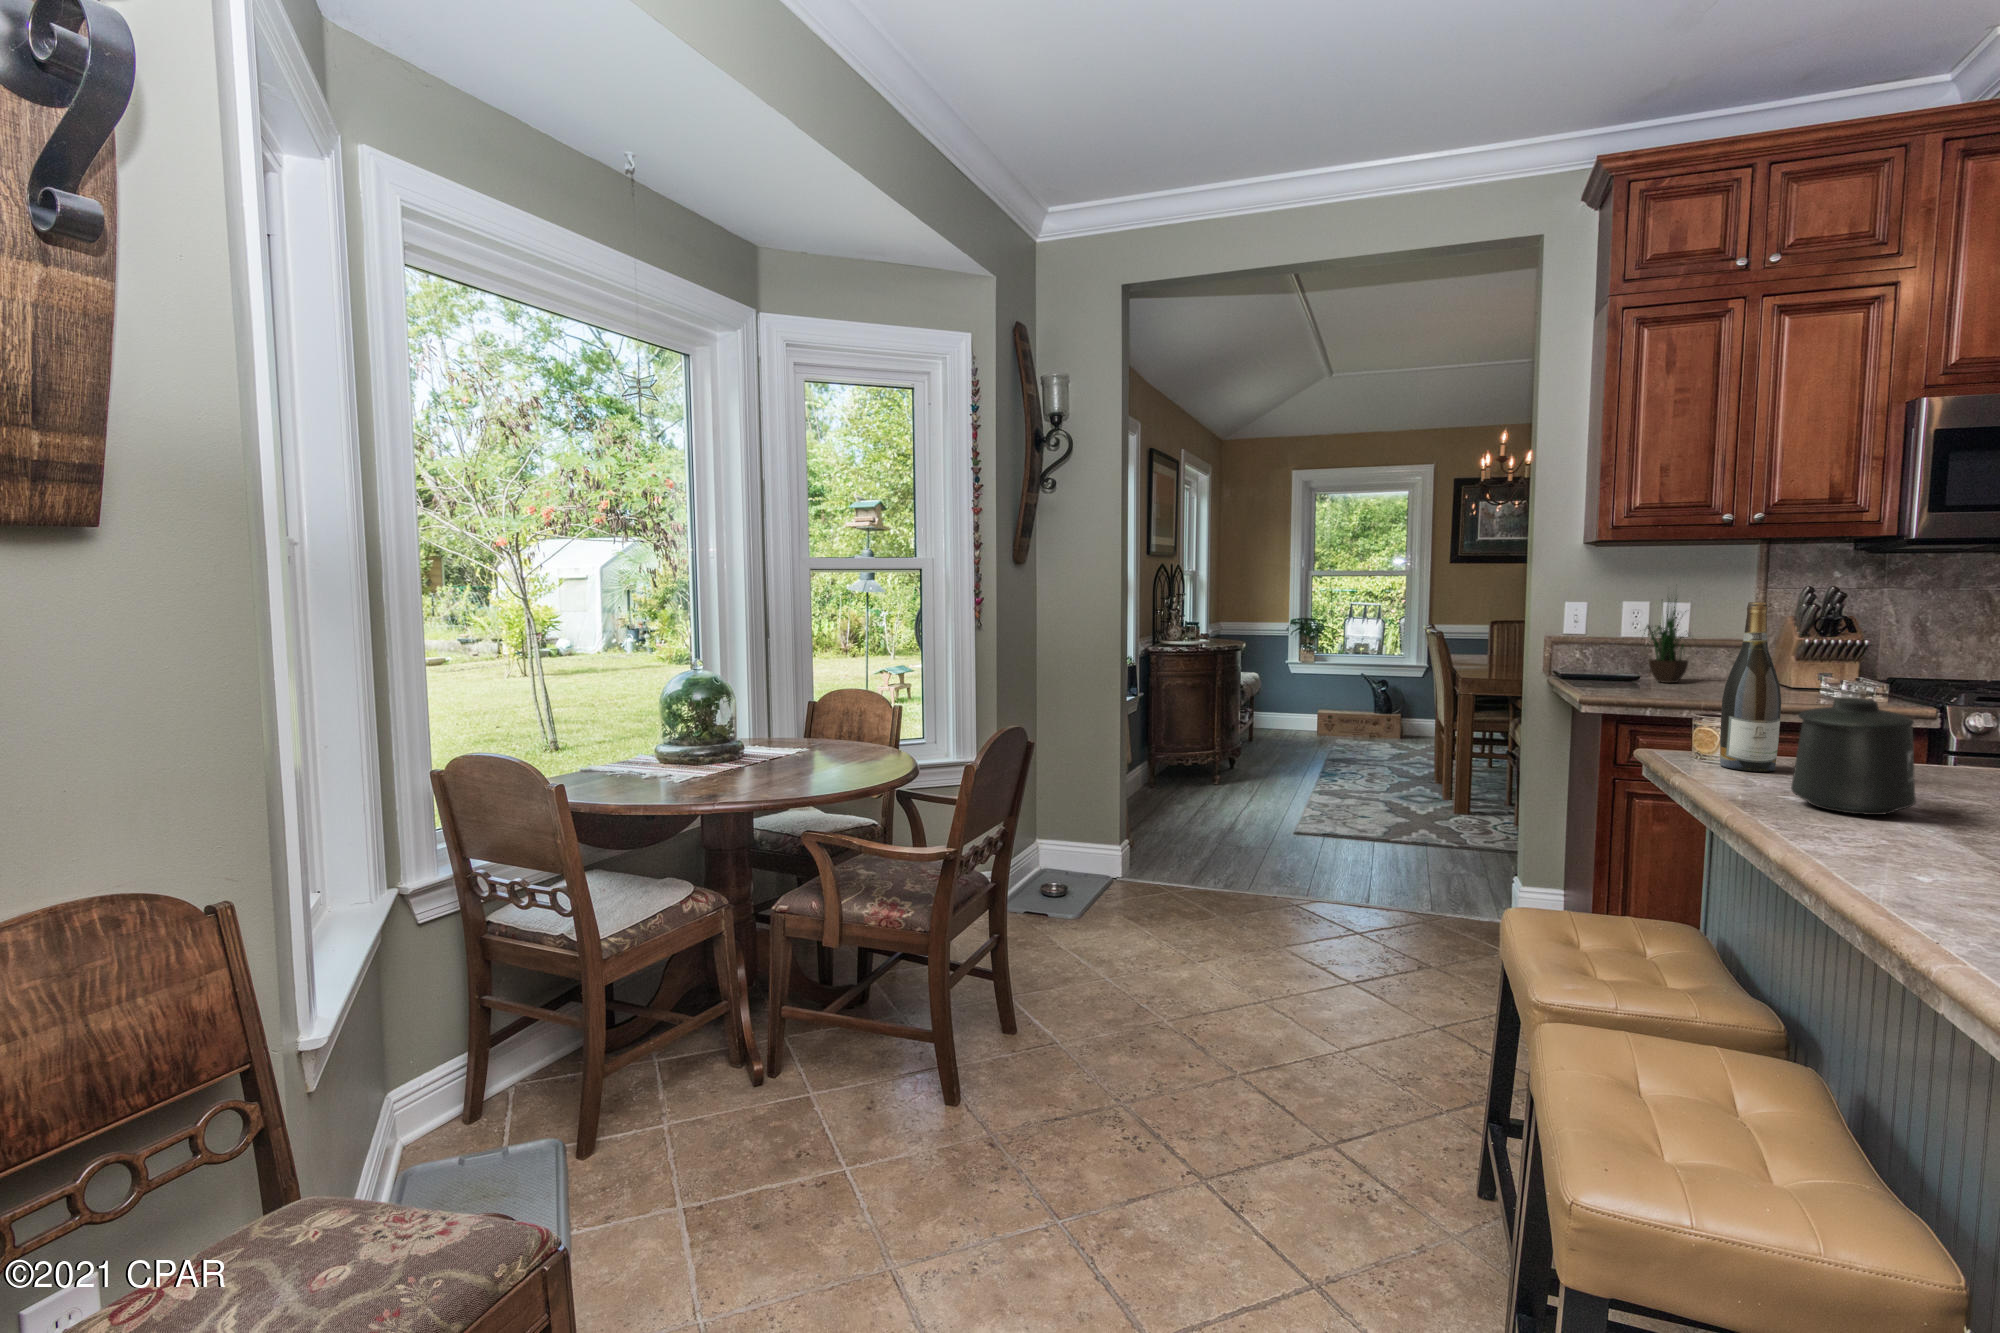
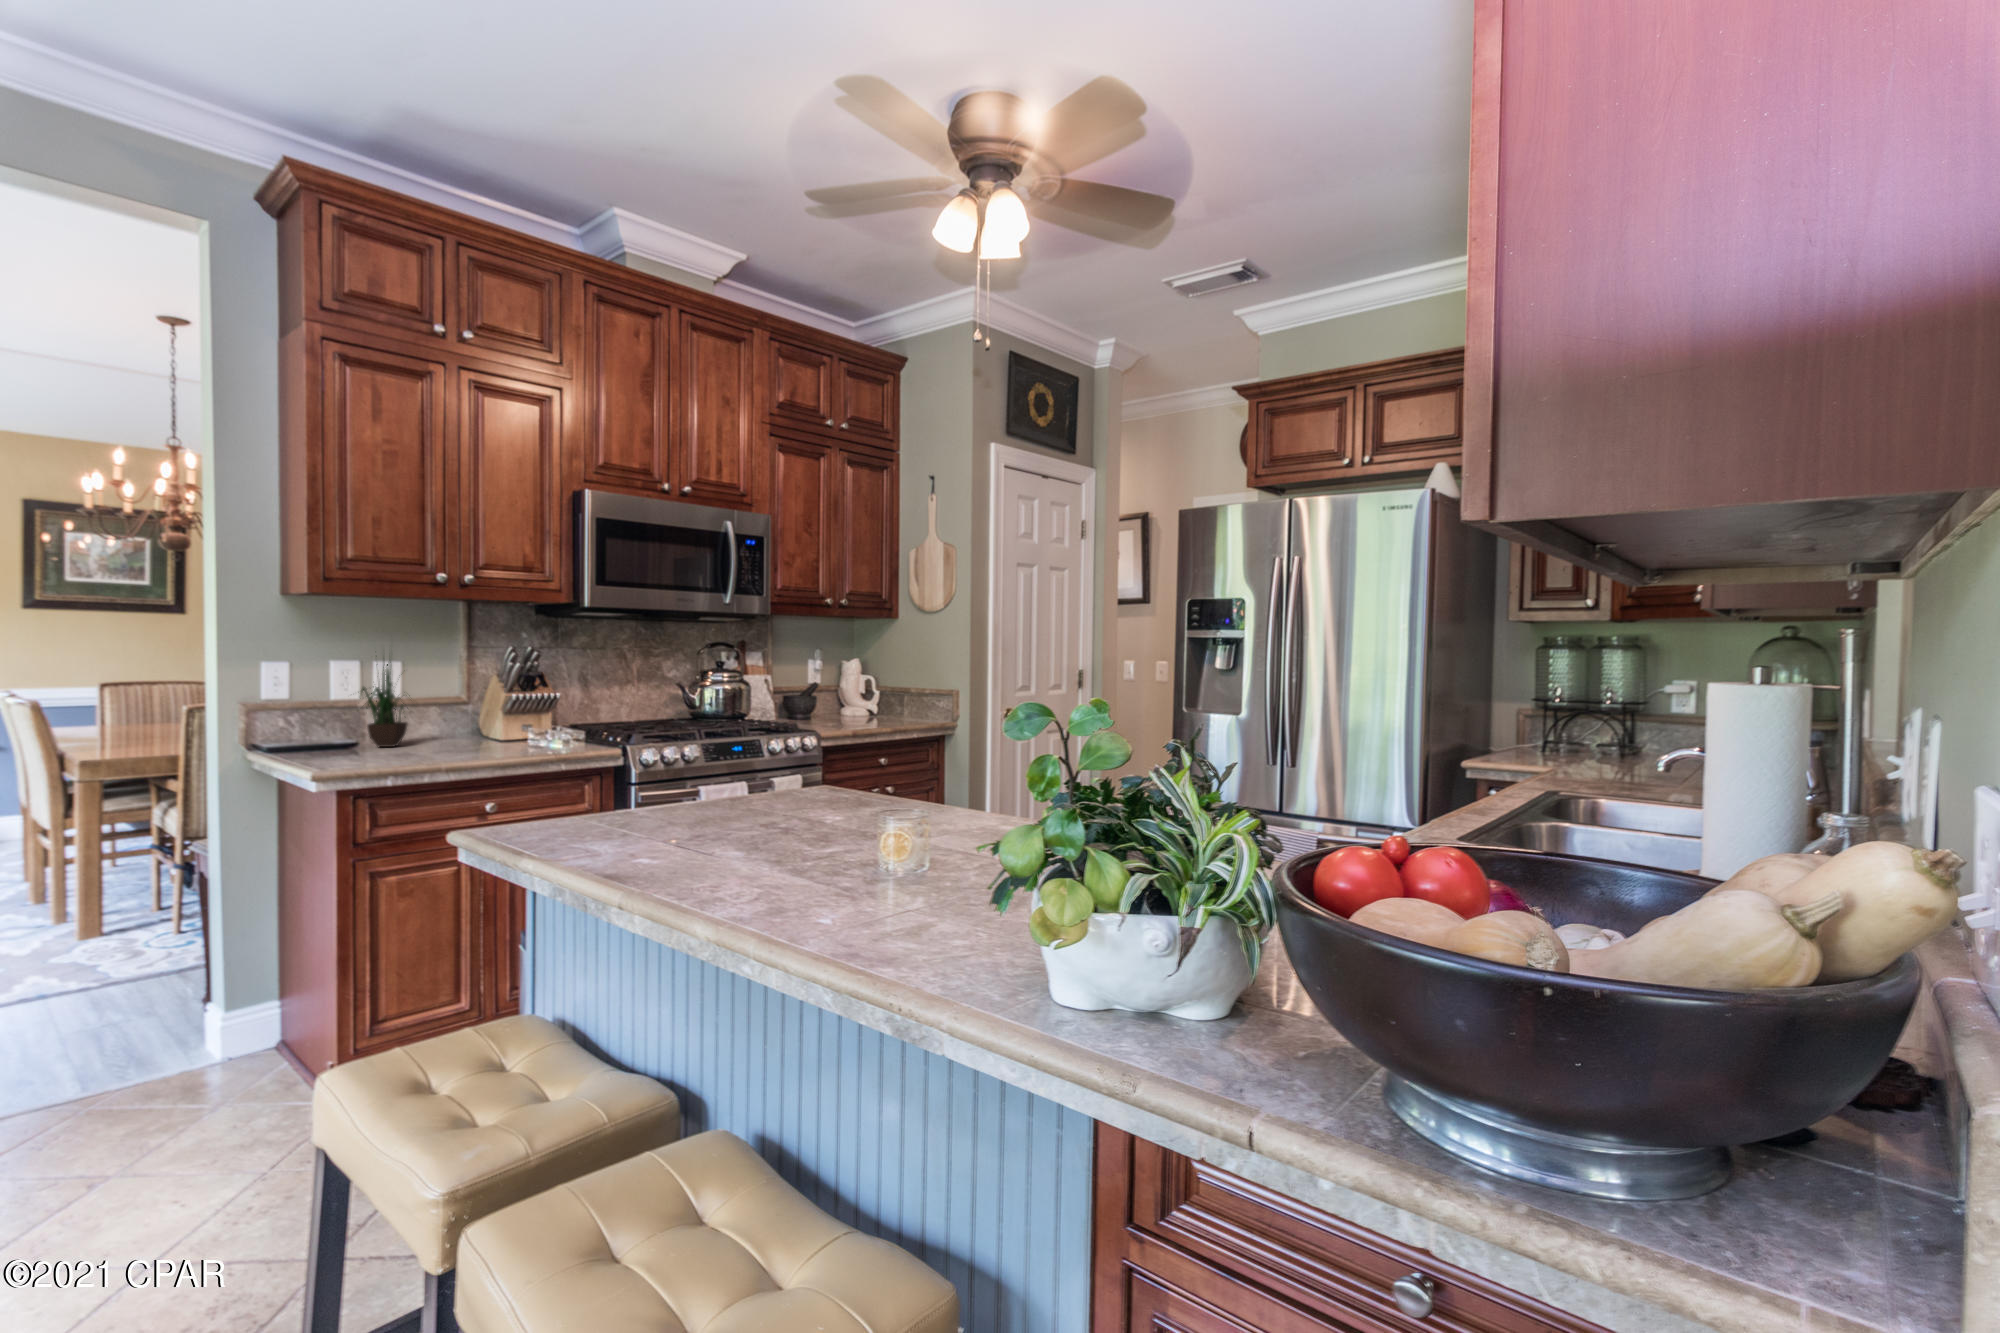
wine bottle: present [1720,602,1781,772] -> none [537,669,591,844]
mug: present [1791,698,1916,815] -> none [638,761,733,873]

